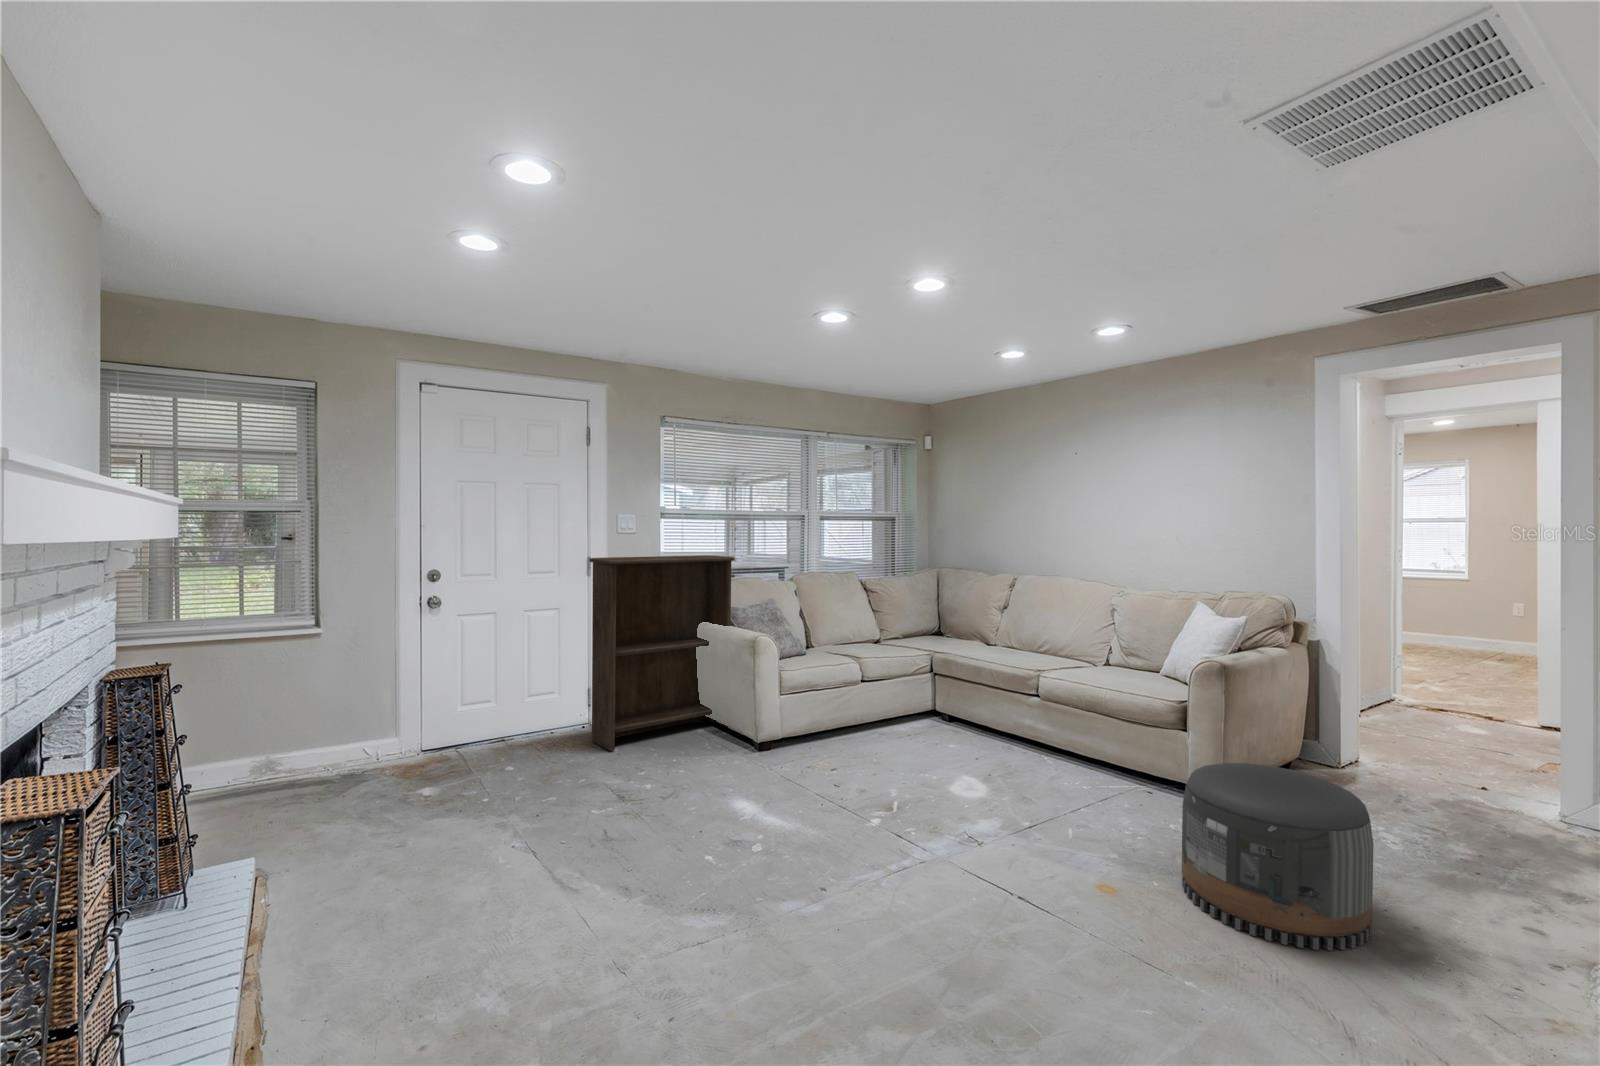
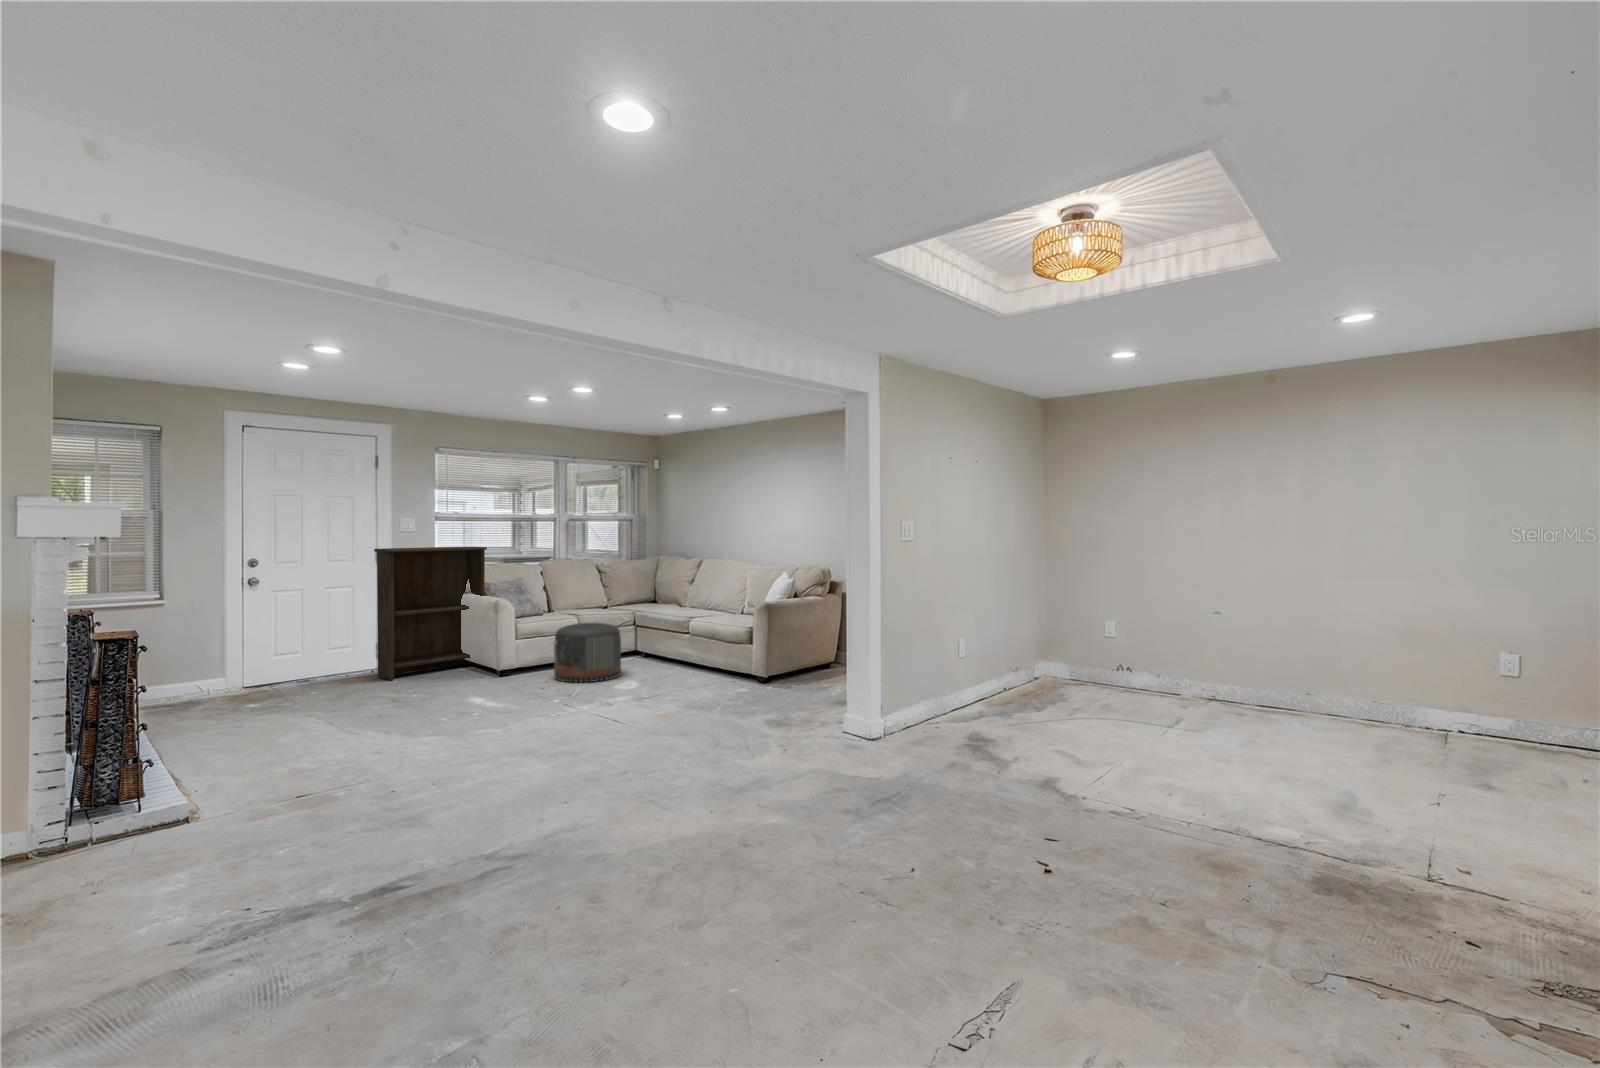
pouf: present [1182,763,1374,950] -> present [554,623,621,682]

